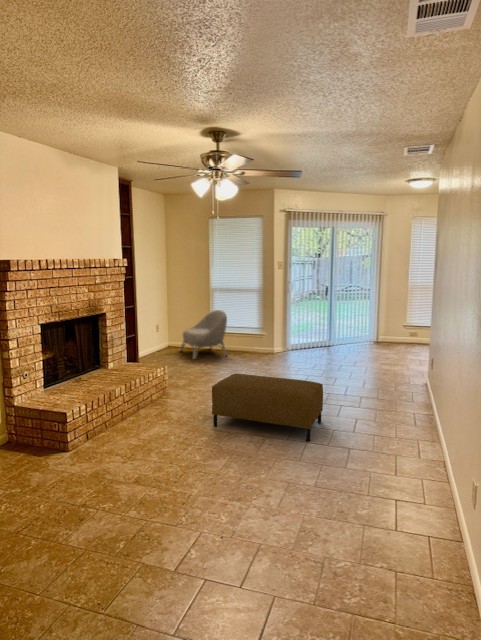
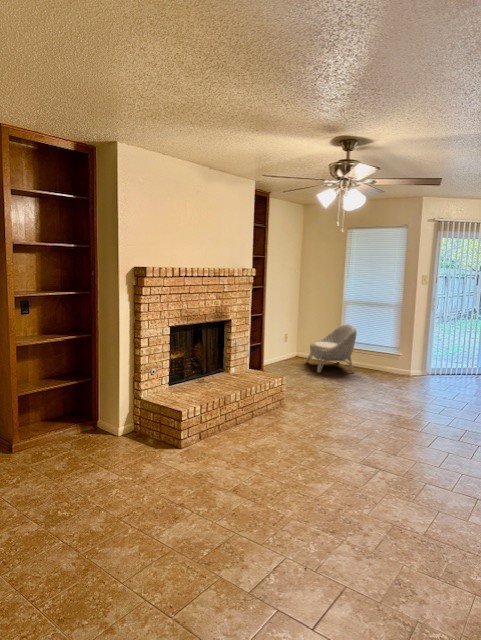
ottoman: present [212,374,323,441] -> none [322,393,452,481]

